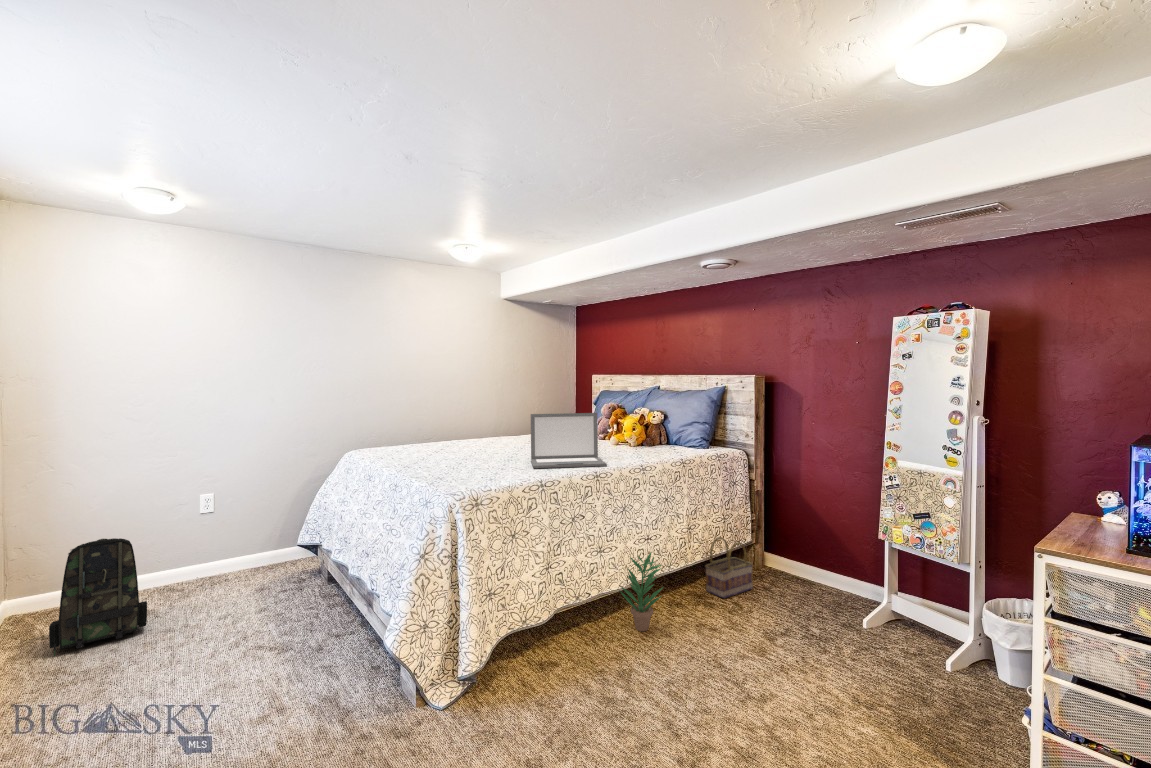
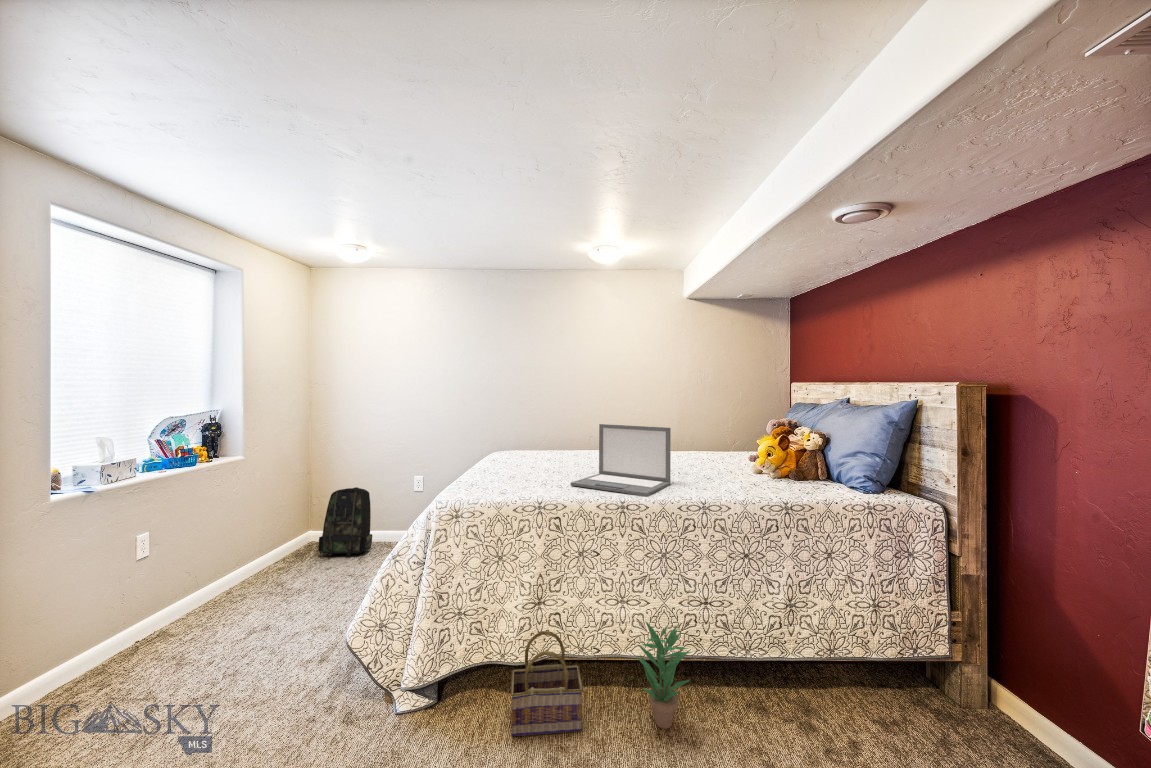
basket: present [705,537,753,598] -> present [511,631,583,736]

